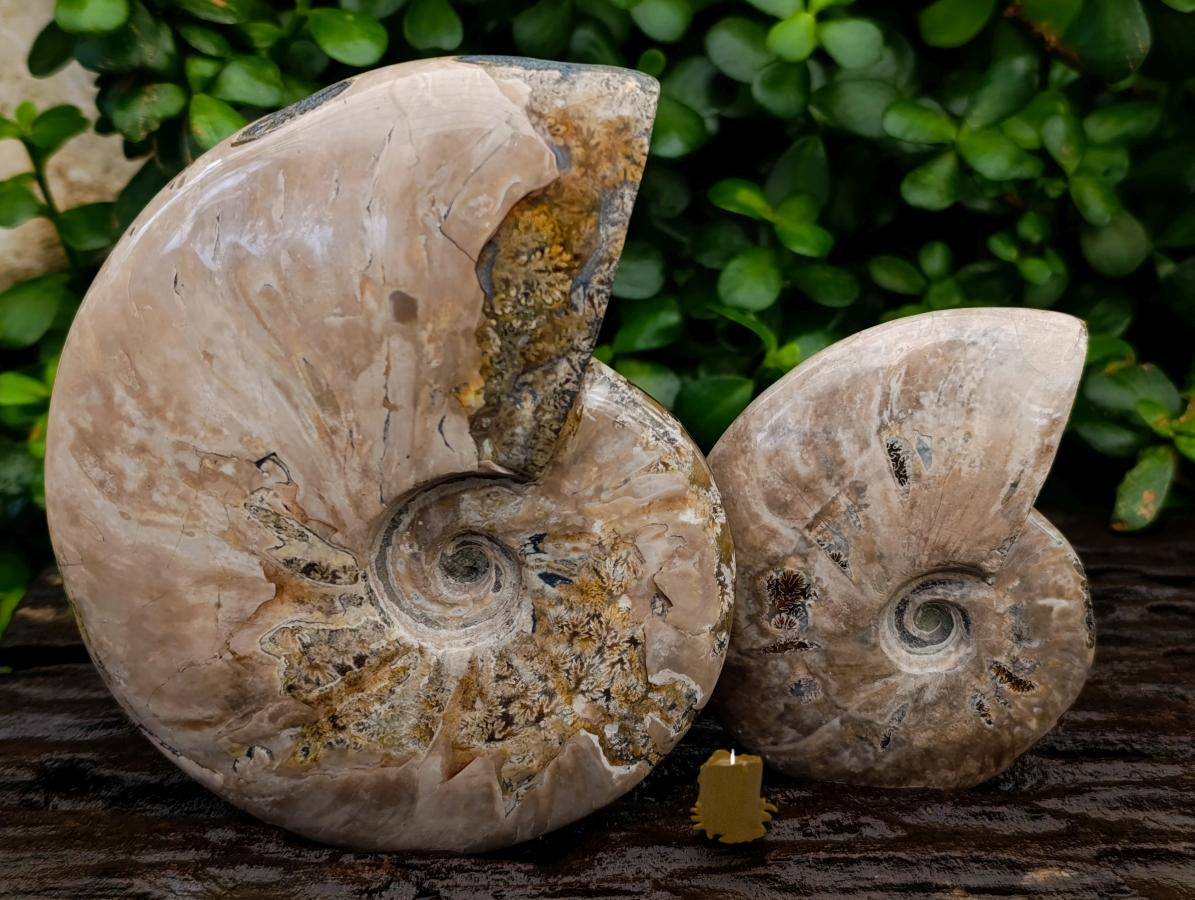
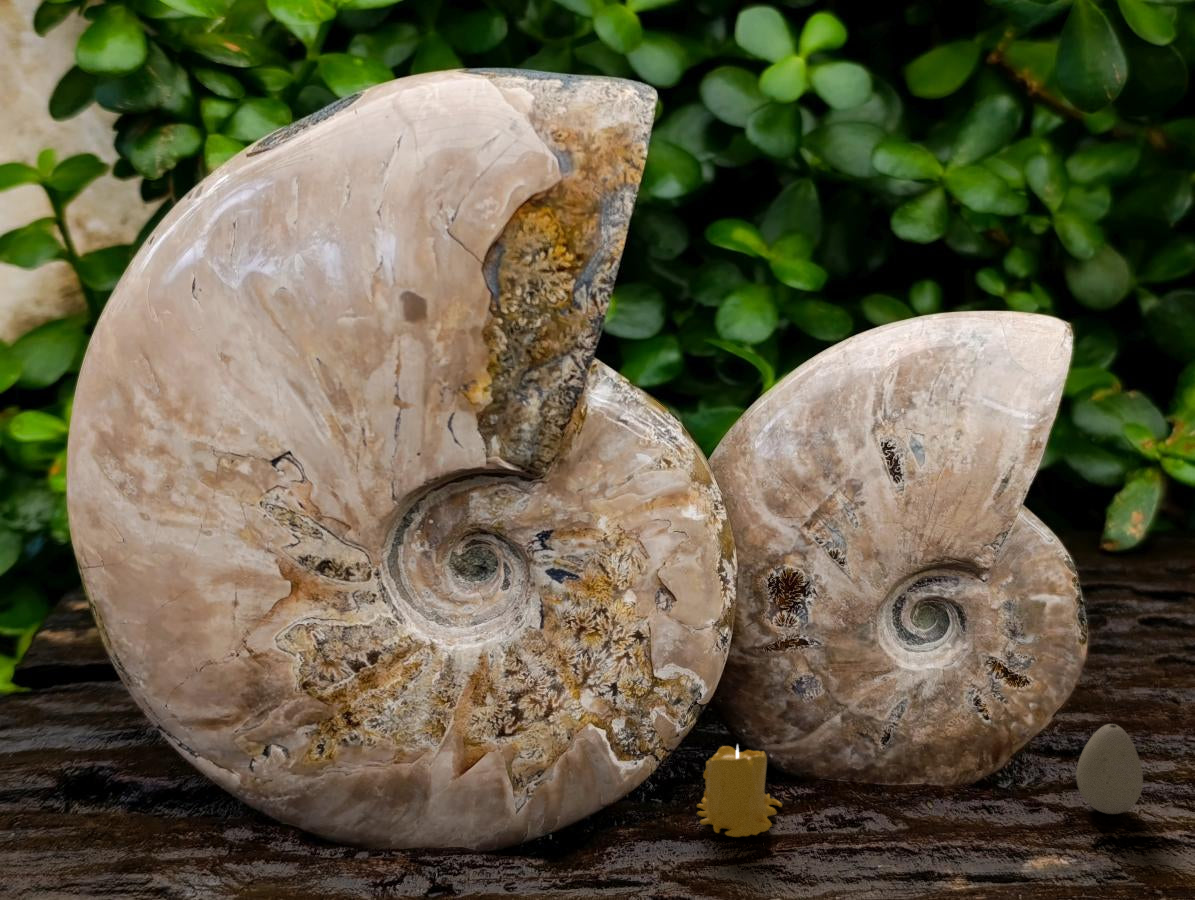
decorative egg: none [1080,733,1146,823] -> present [1076,724,1143,814]

